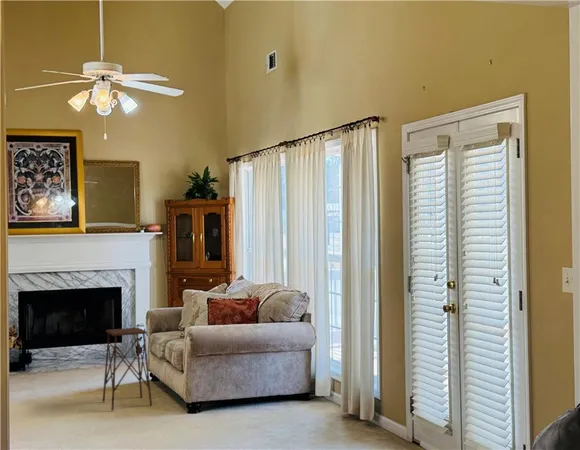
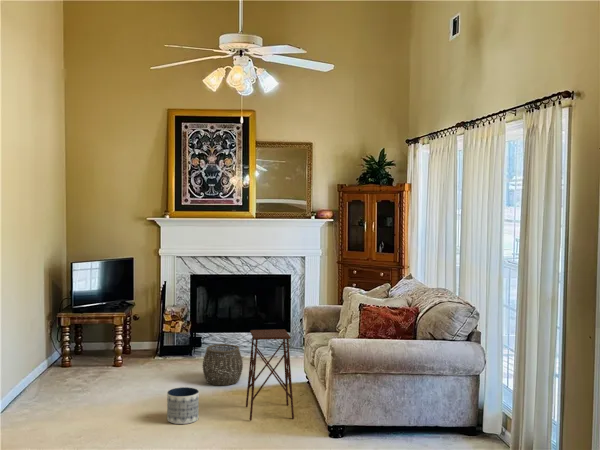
woven basket: none [49,352,90,390] -> present [203,344,243,385]
planter: none [31,387,62,420] -> present [167,387,199,424]

